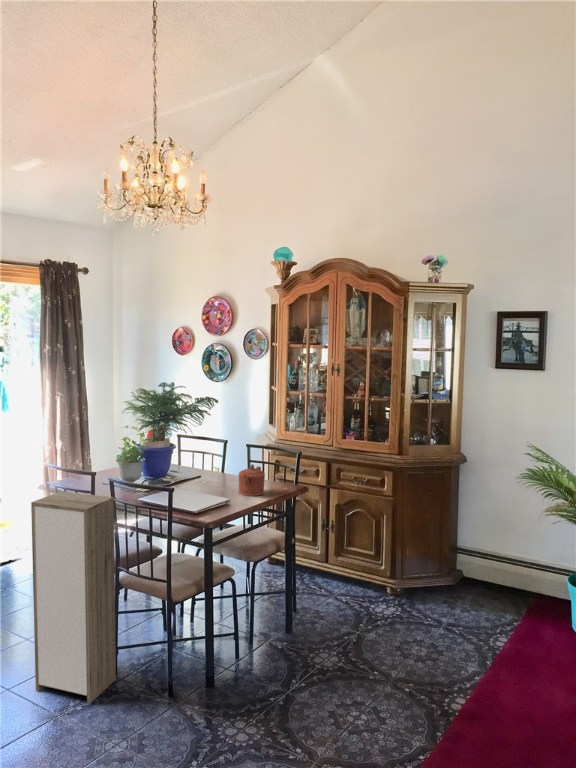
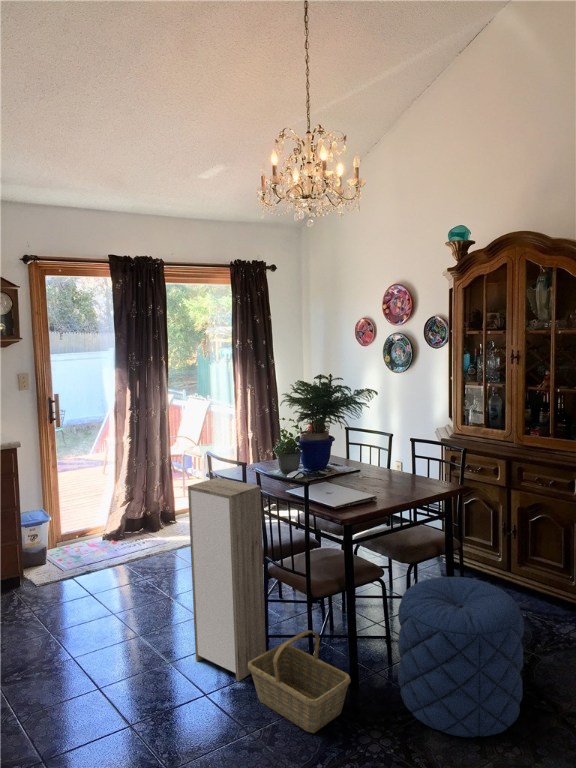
teapot: present [239,464,265,496] -> none [393,460,421,493]
pouf: none [253,569,363,713] -> present [398,577,524,737]
basket: none [105,638,214,739] -> present [248,630,351,733]

